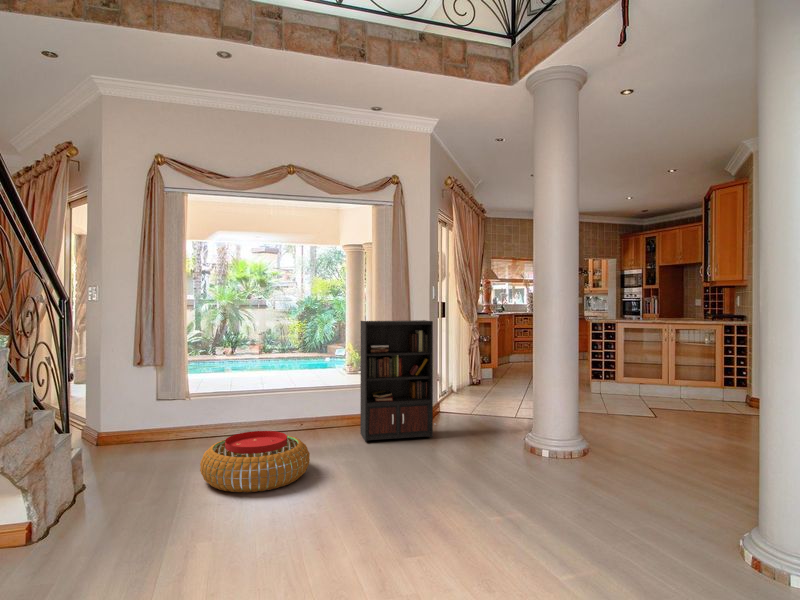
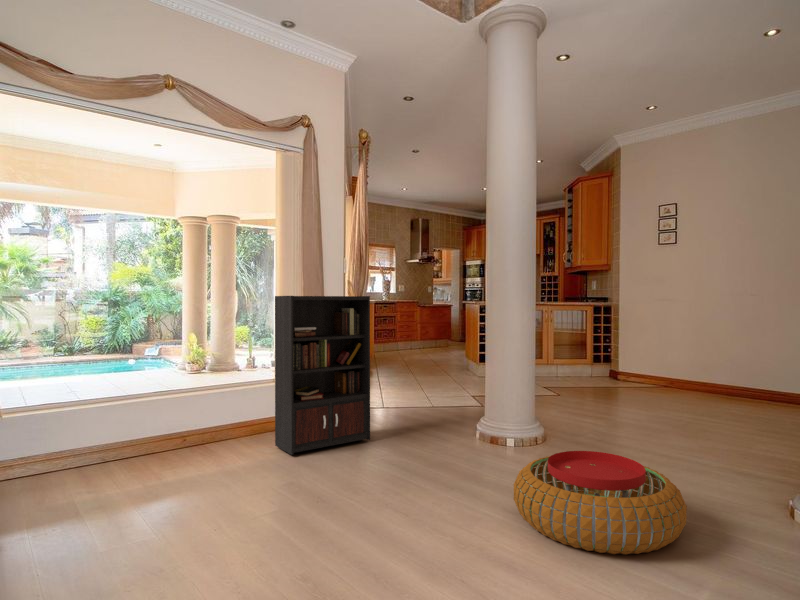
pouf: present [200,431,310,493] -> present [514,451,687,555]

